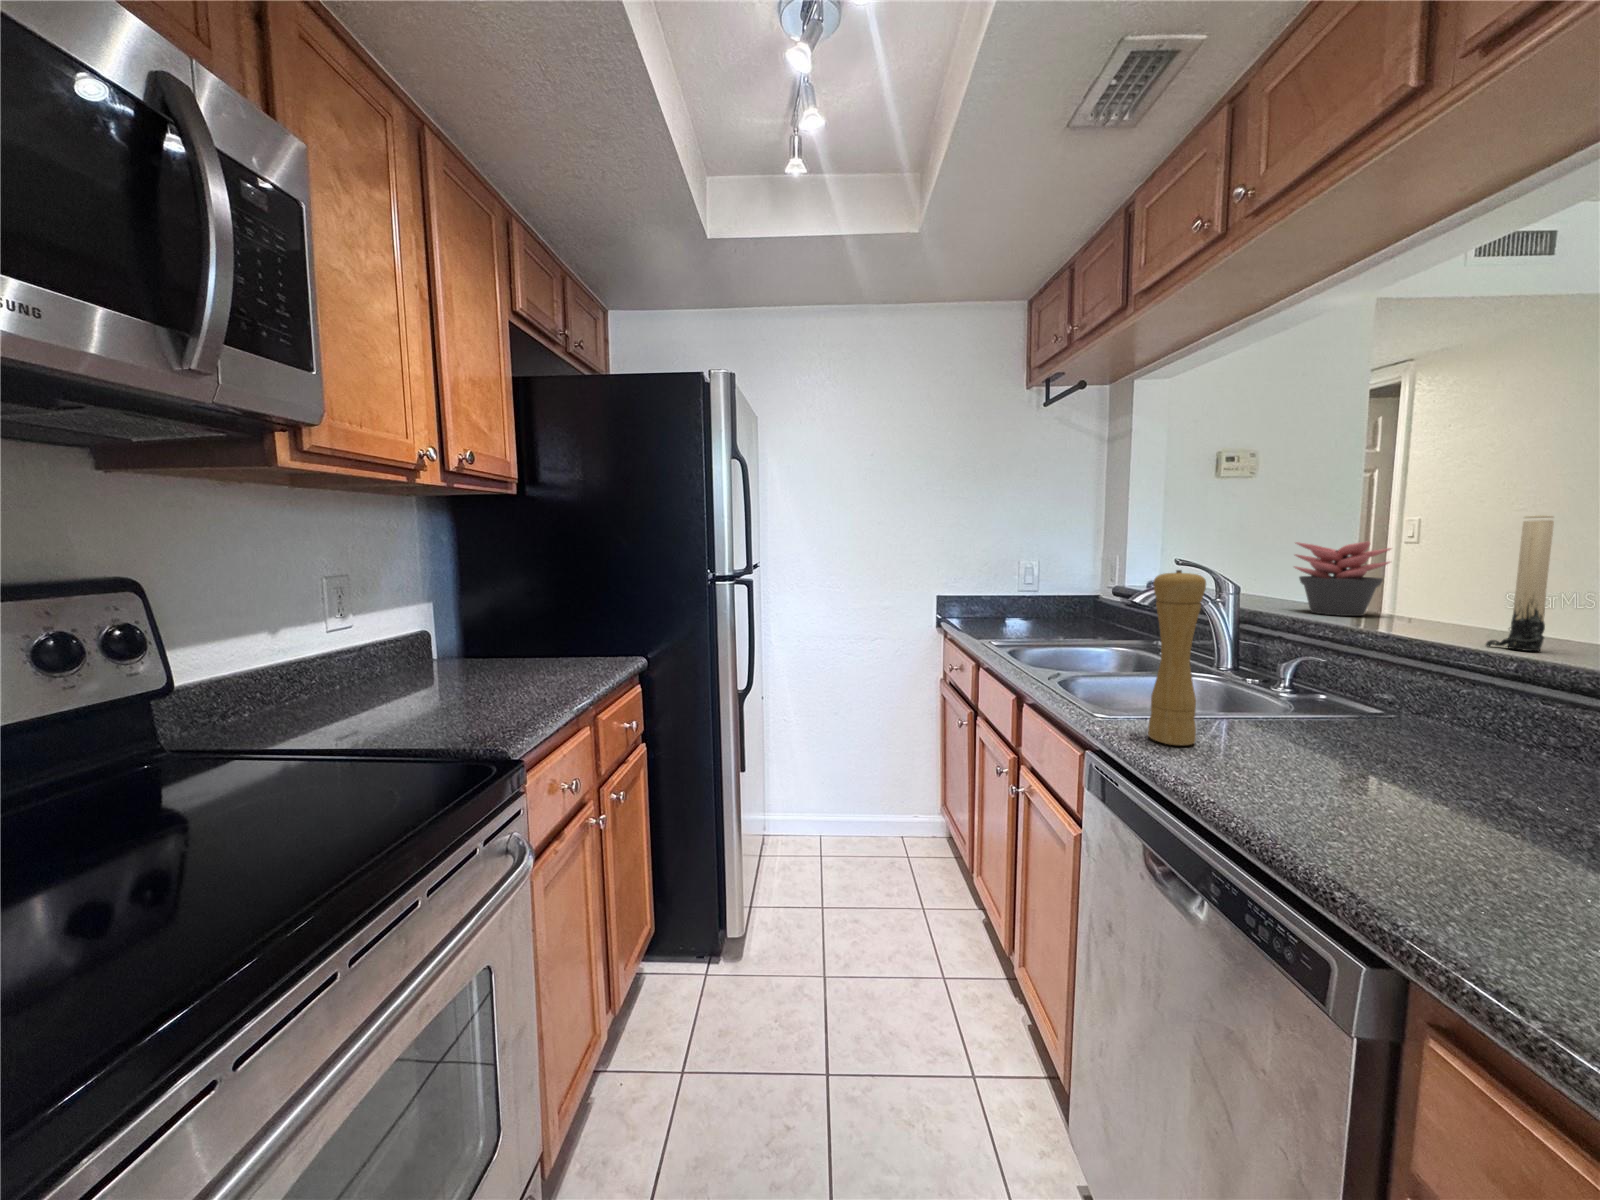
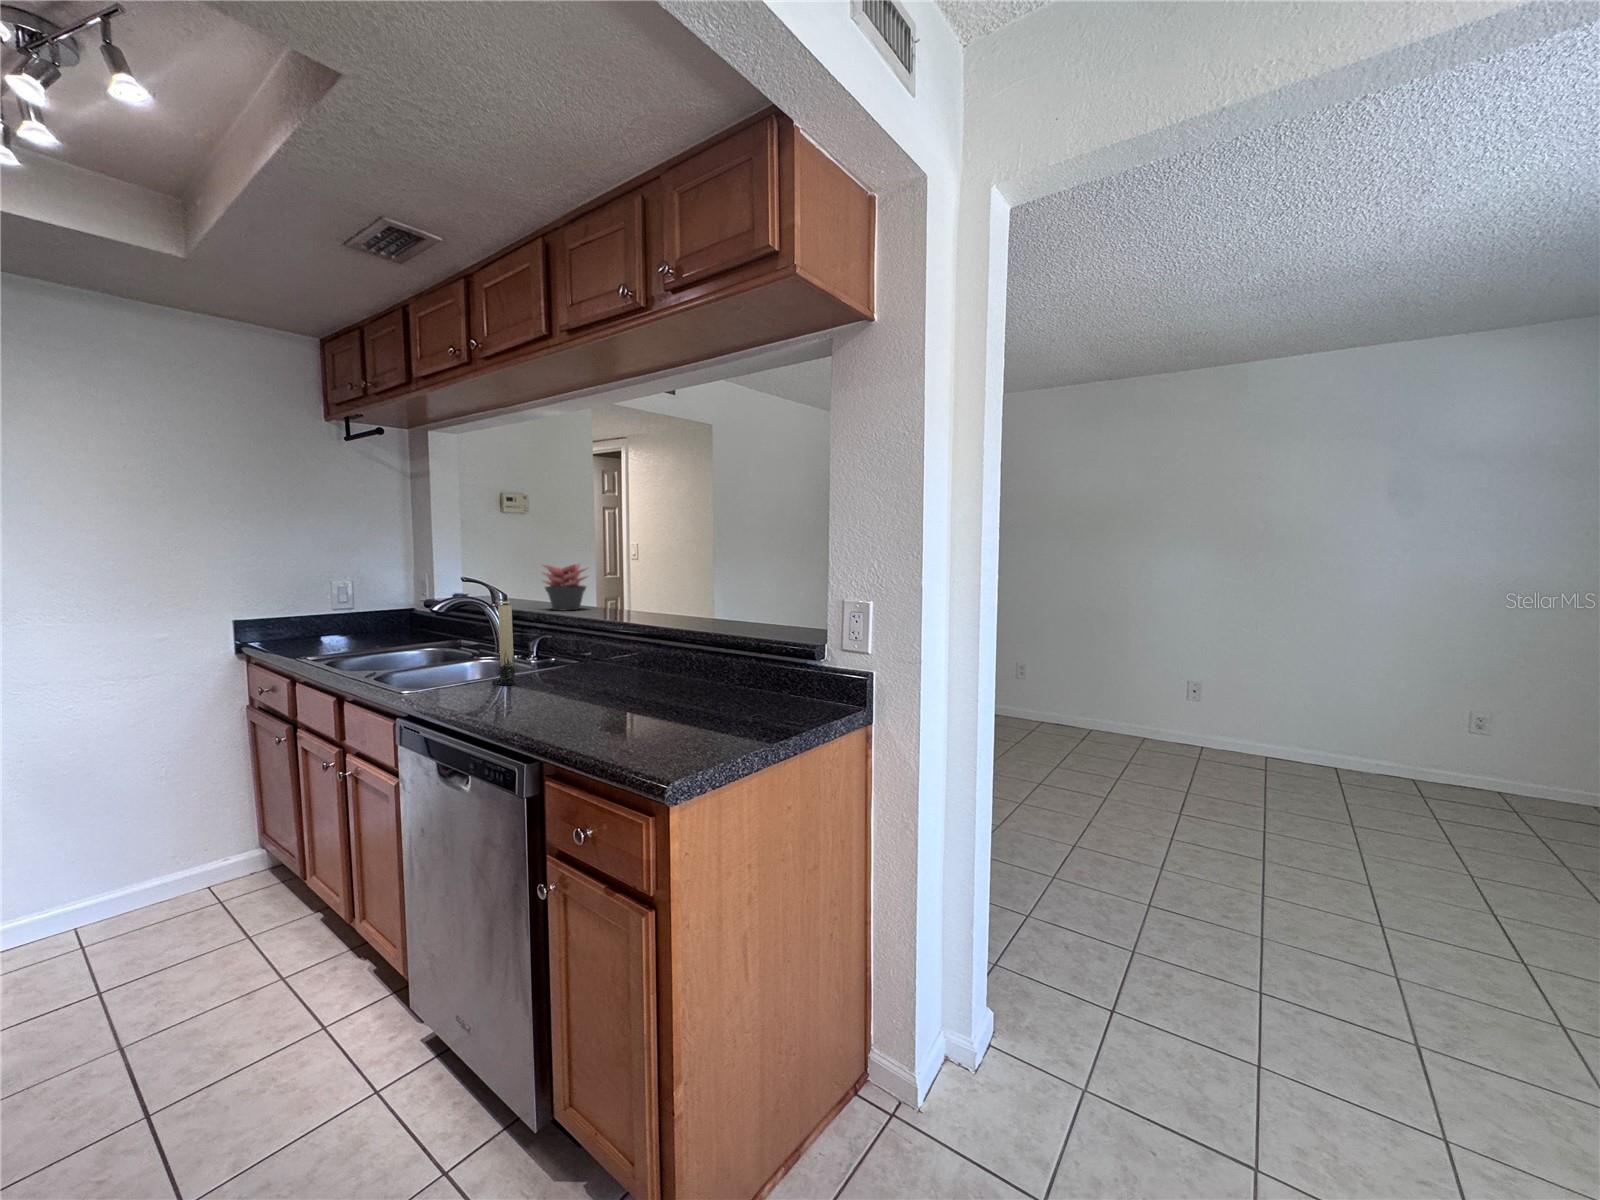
candle: present [1486,515,1554,651] -> present [492,602,515,685]
pepper mill: present [1148,570,1206,745] -> none [430,587,464,696]

